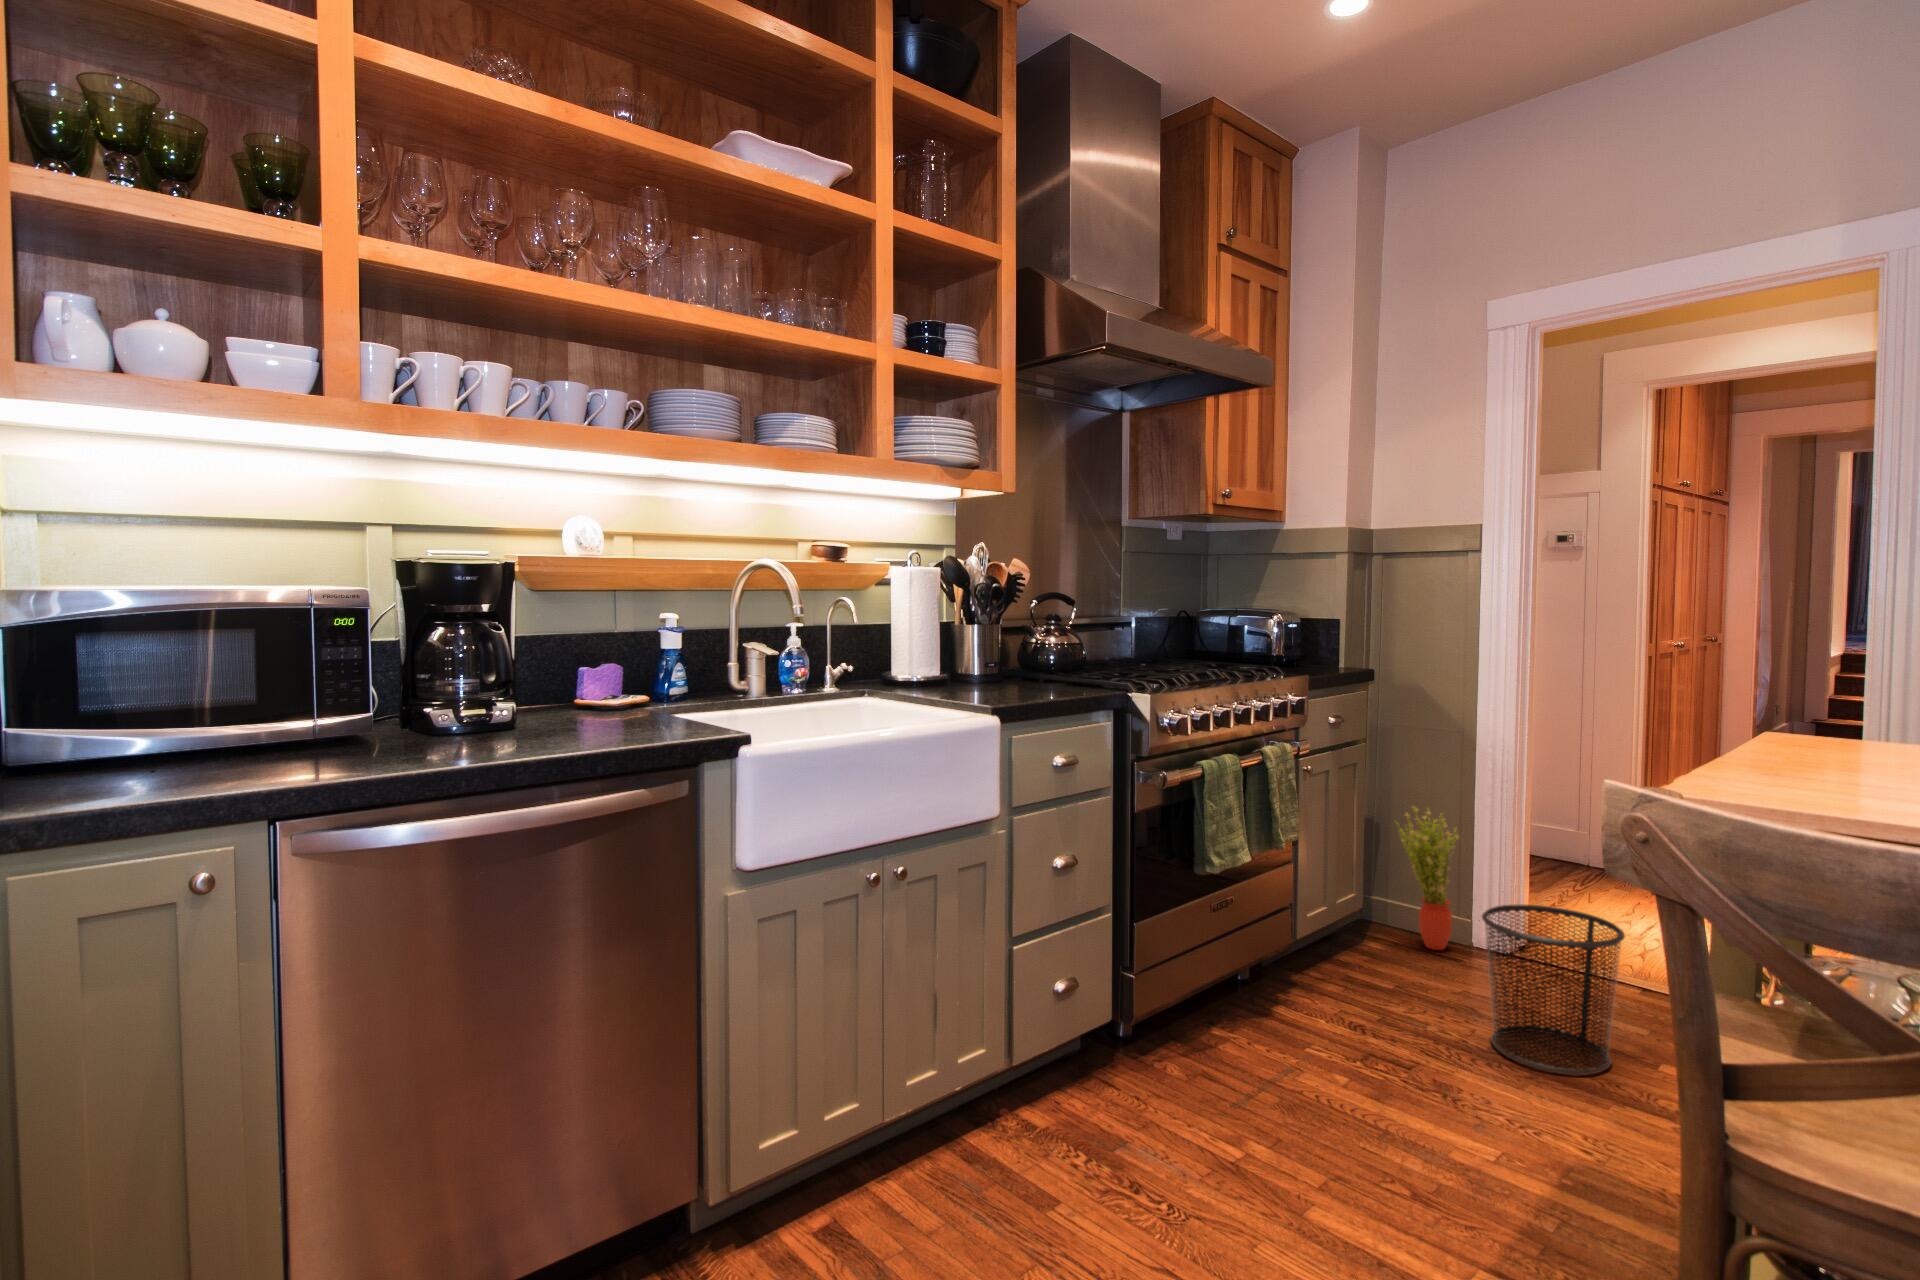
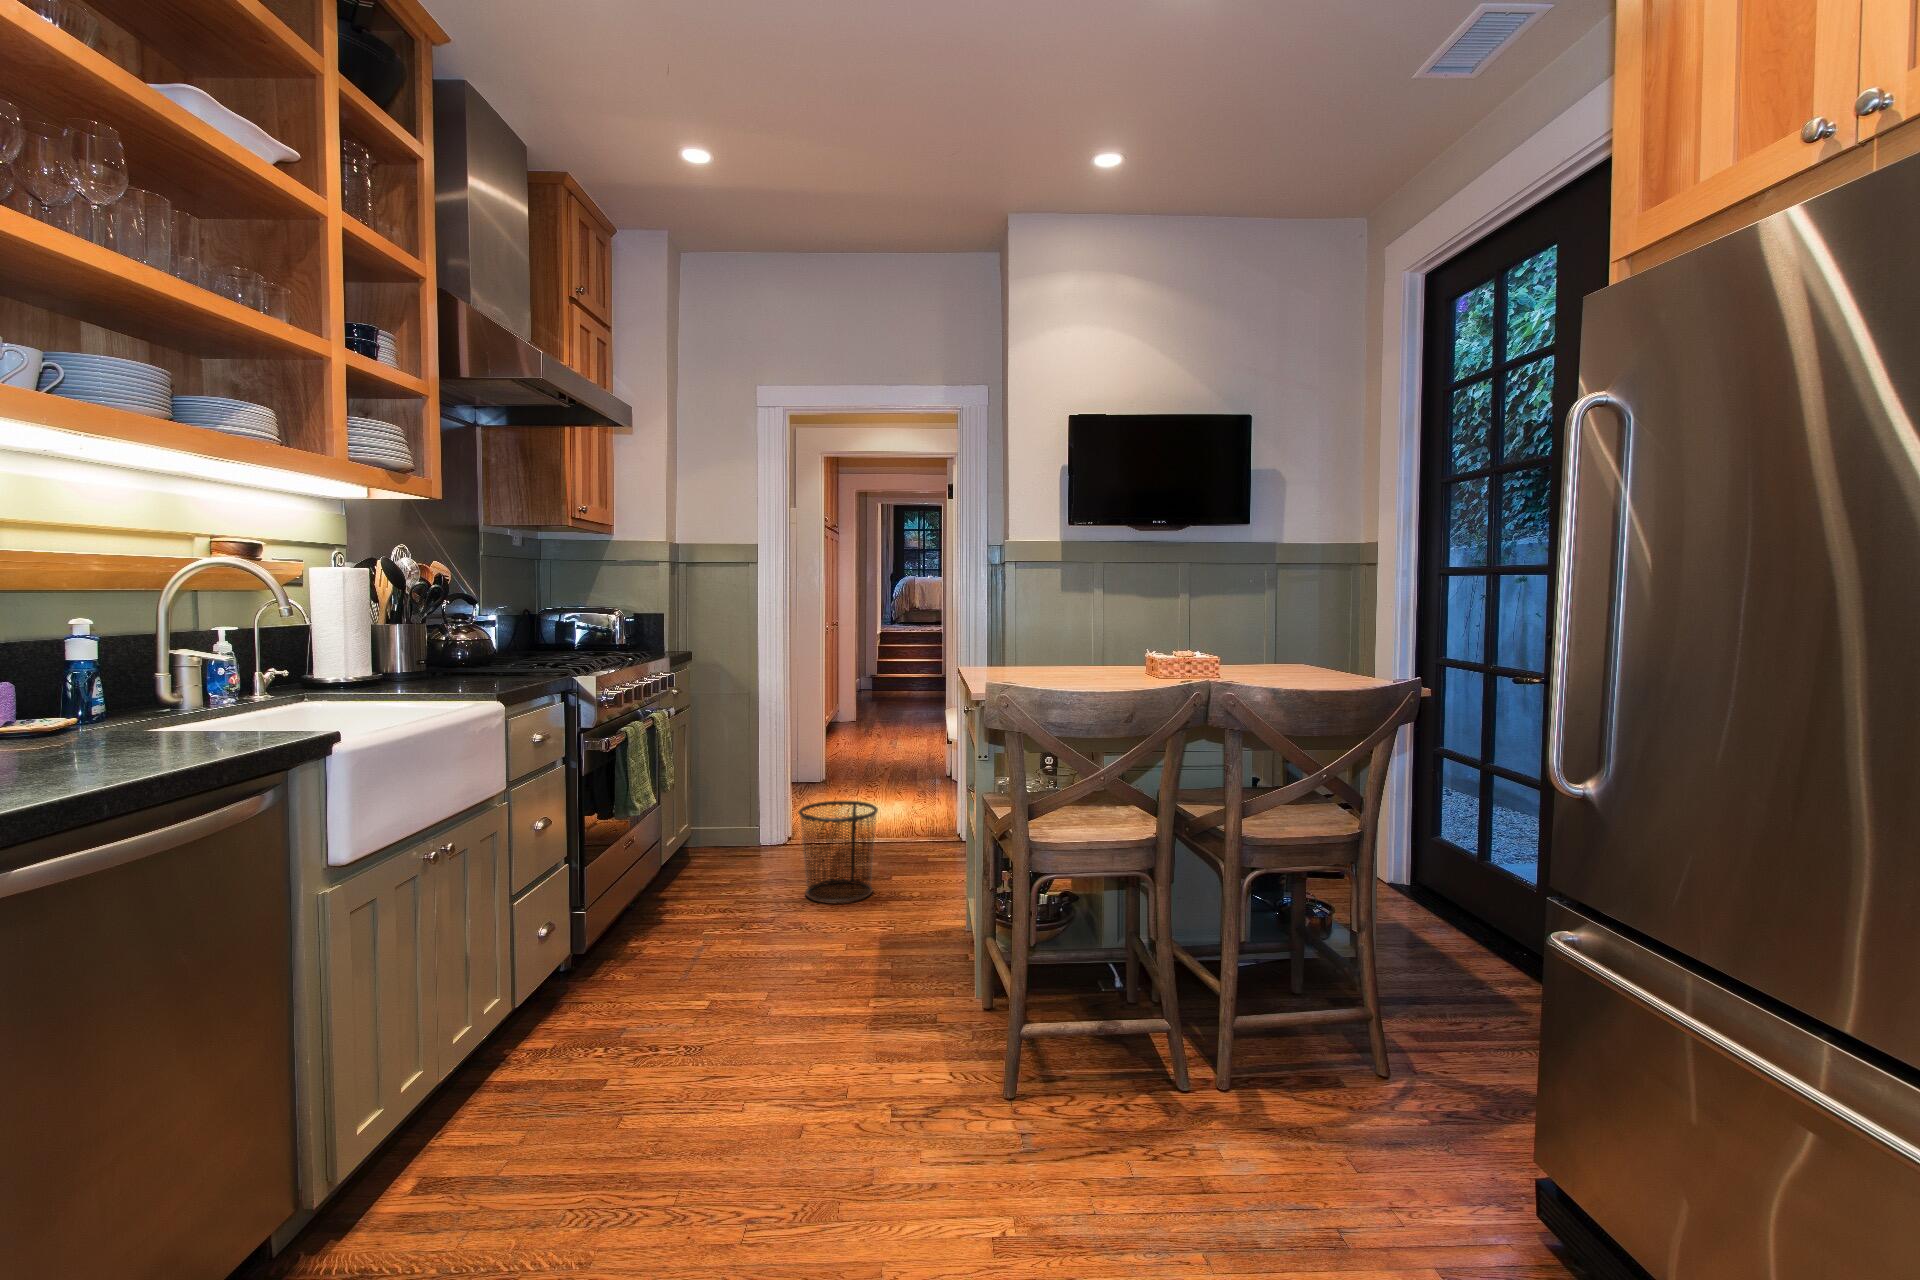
potted plant: present [1397,807,1459,950] -> none [707,751,752,854]

